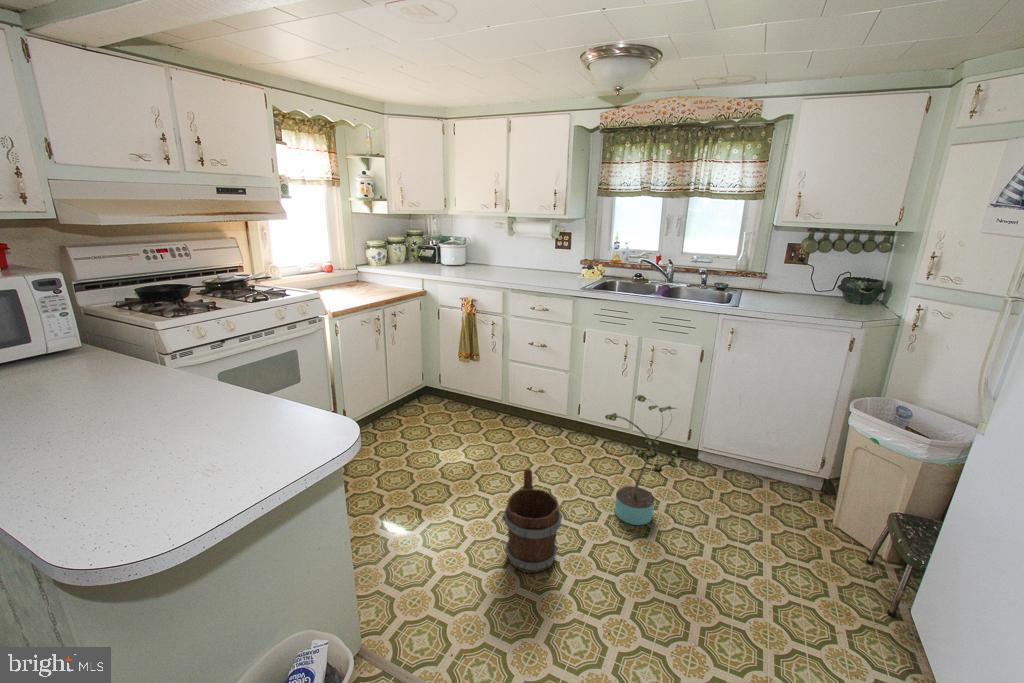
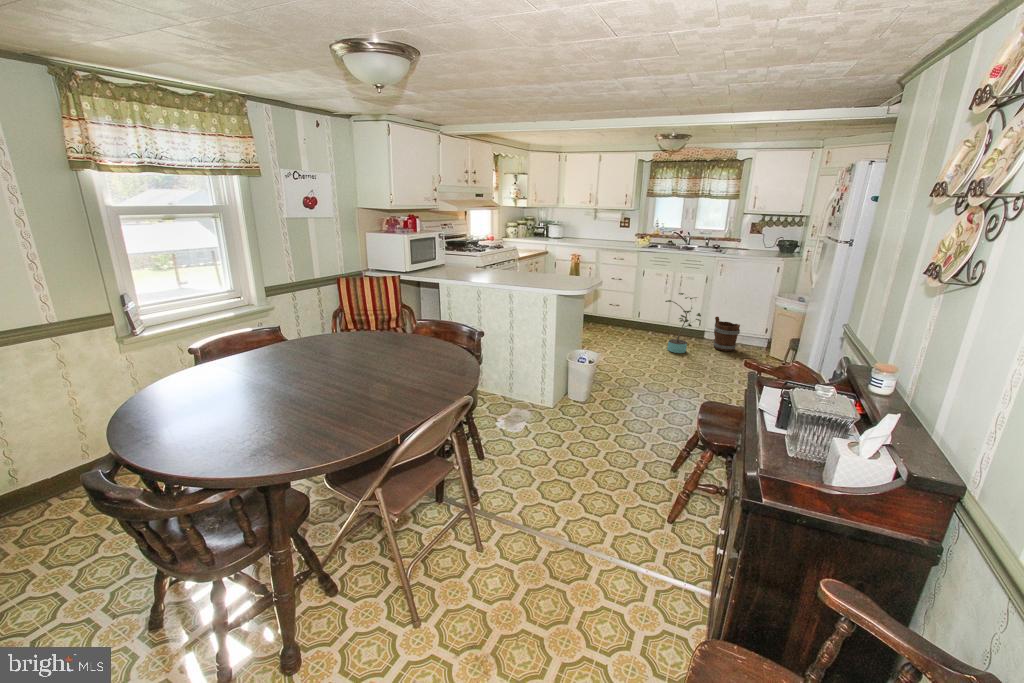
bucket: present [502,469,563,573] -> present [713,317,740,351]

